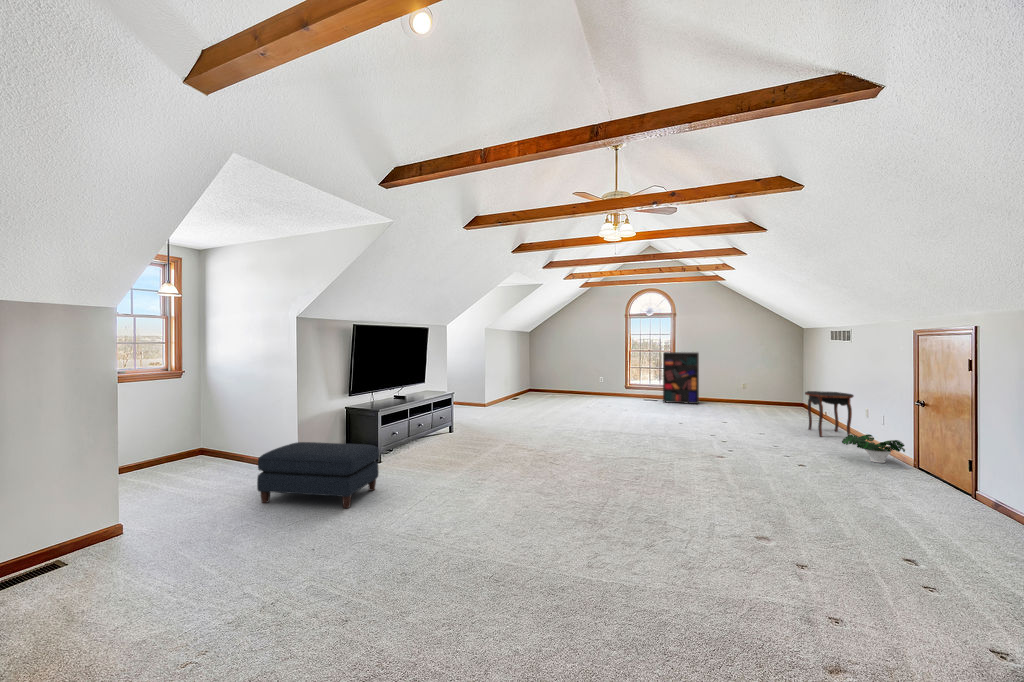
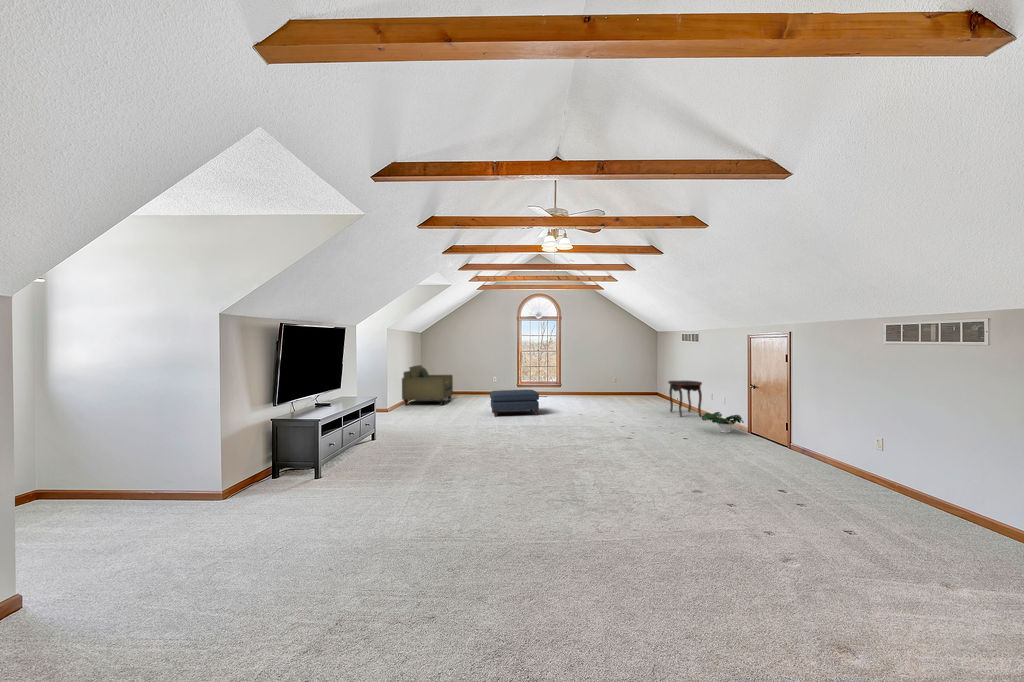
bookshelf: present [663,352,699,404] -> none [550,351,580,396]
armchair: none [500,364,553,406] -> present [402,365,453,405]
ottoman: present [257,442,379,508] -> present [490,390,539,416]

